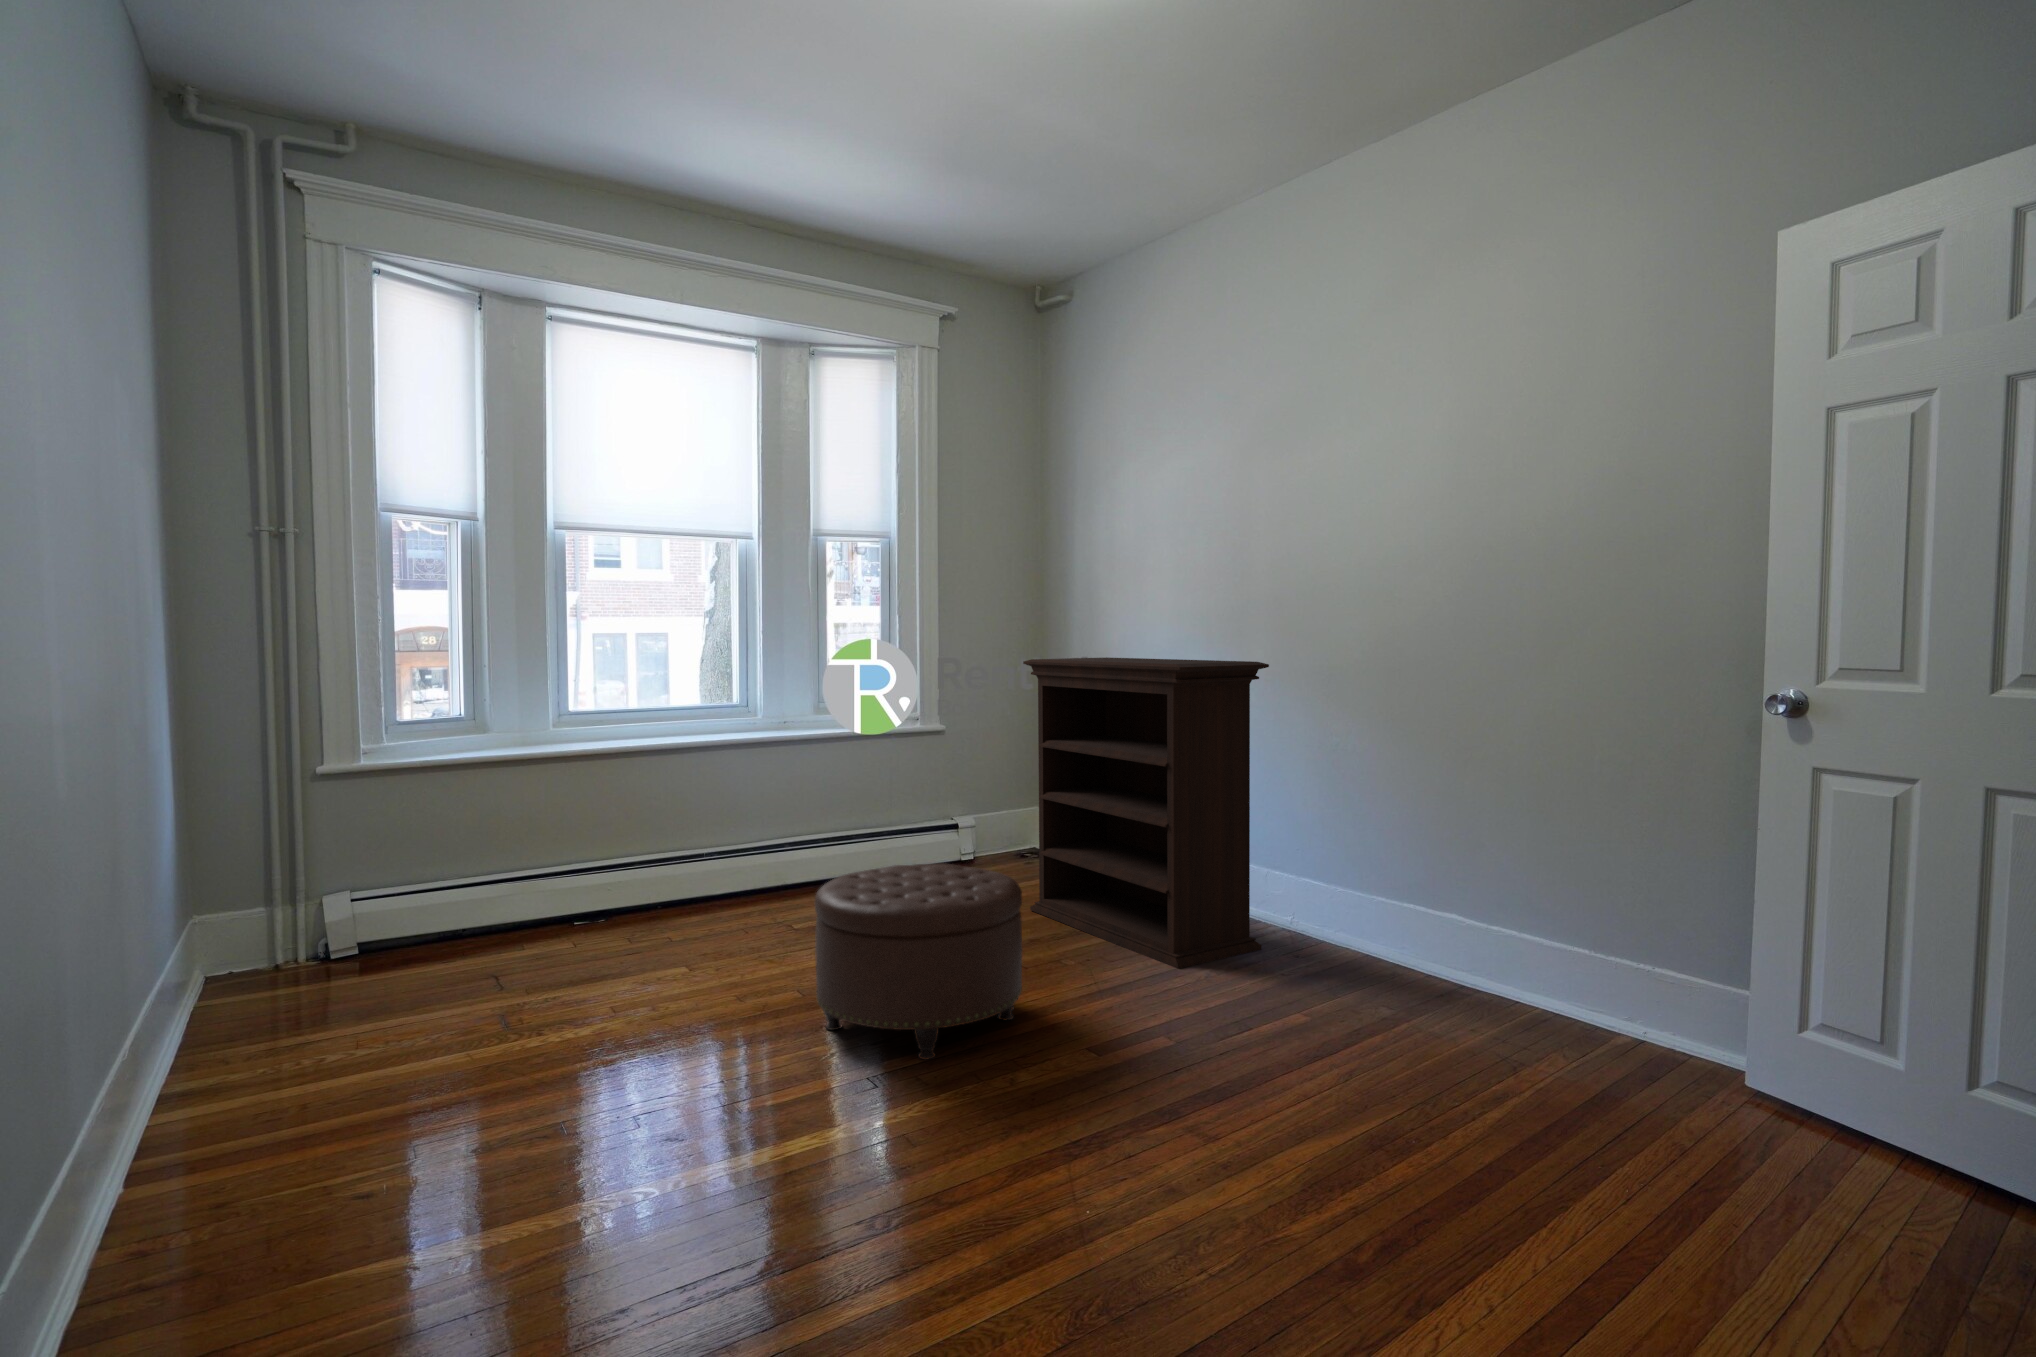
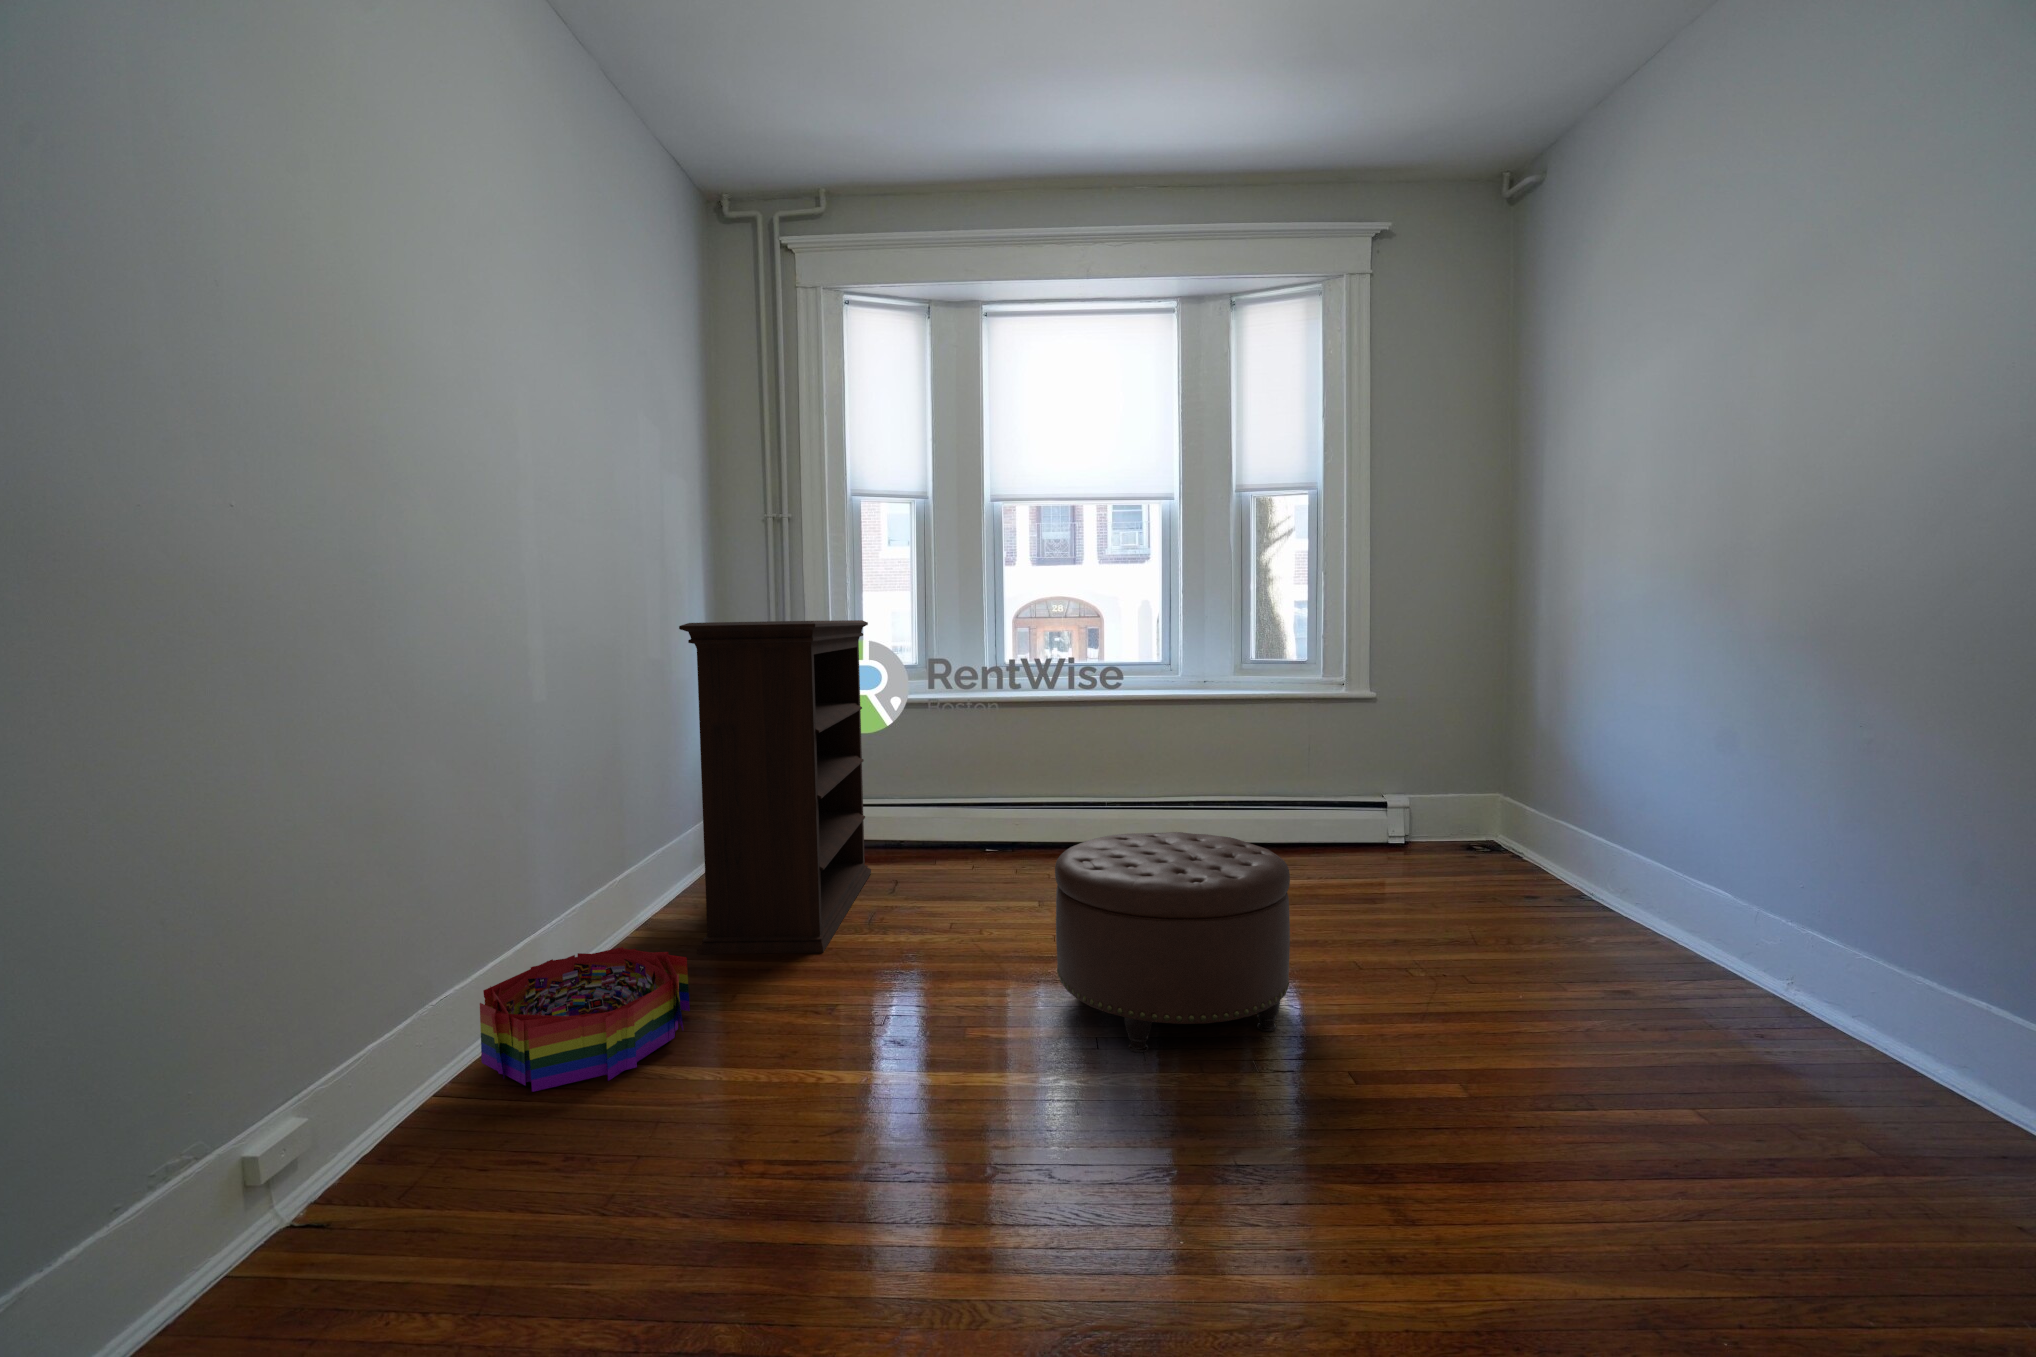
bookshelf: present [1023,657,1269,969] -> present [679,620,871,954]
storage bin: none [185,1080,468,1271] -> present [480,947,690,1092]

